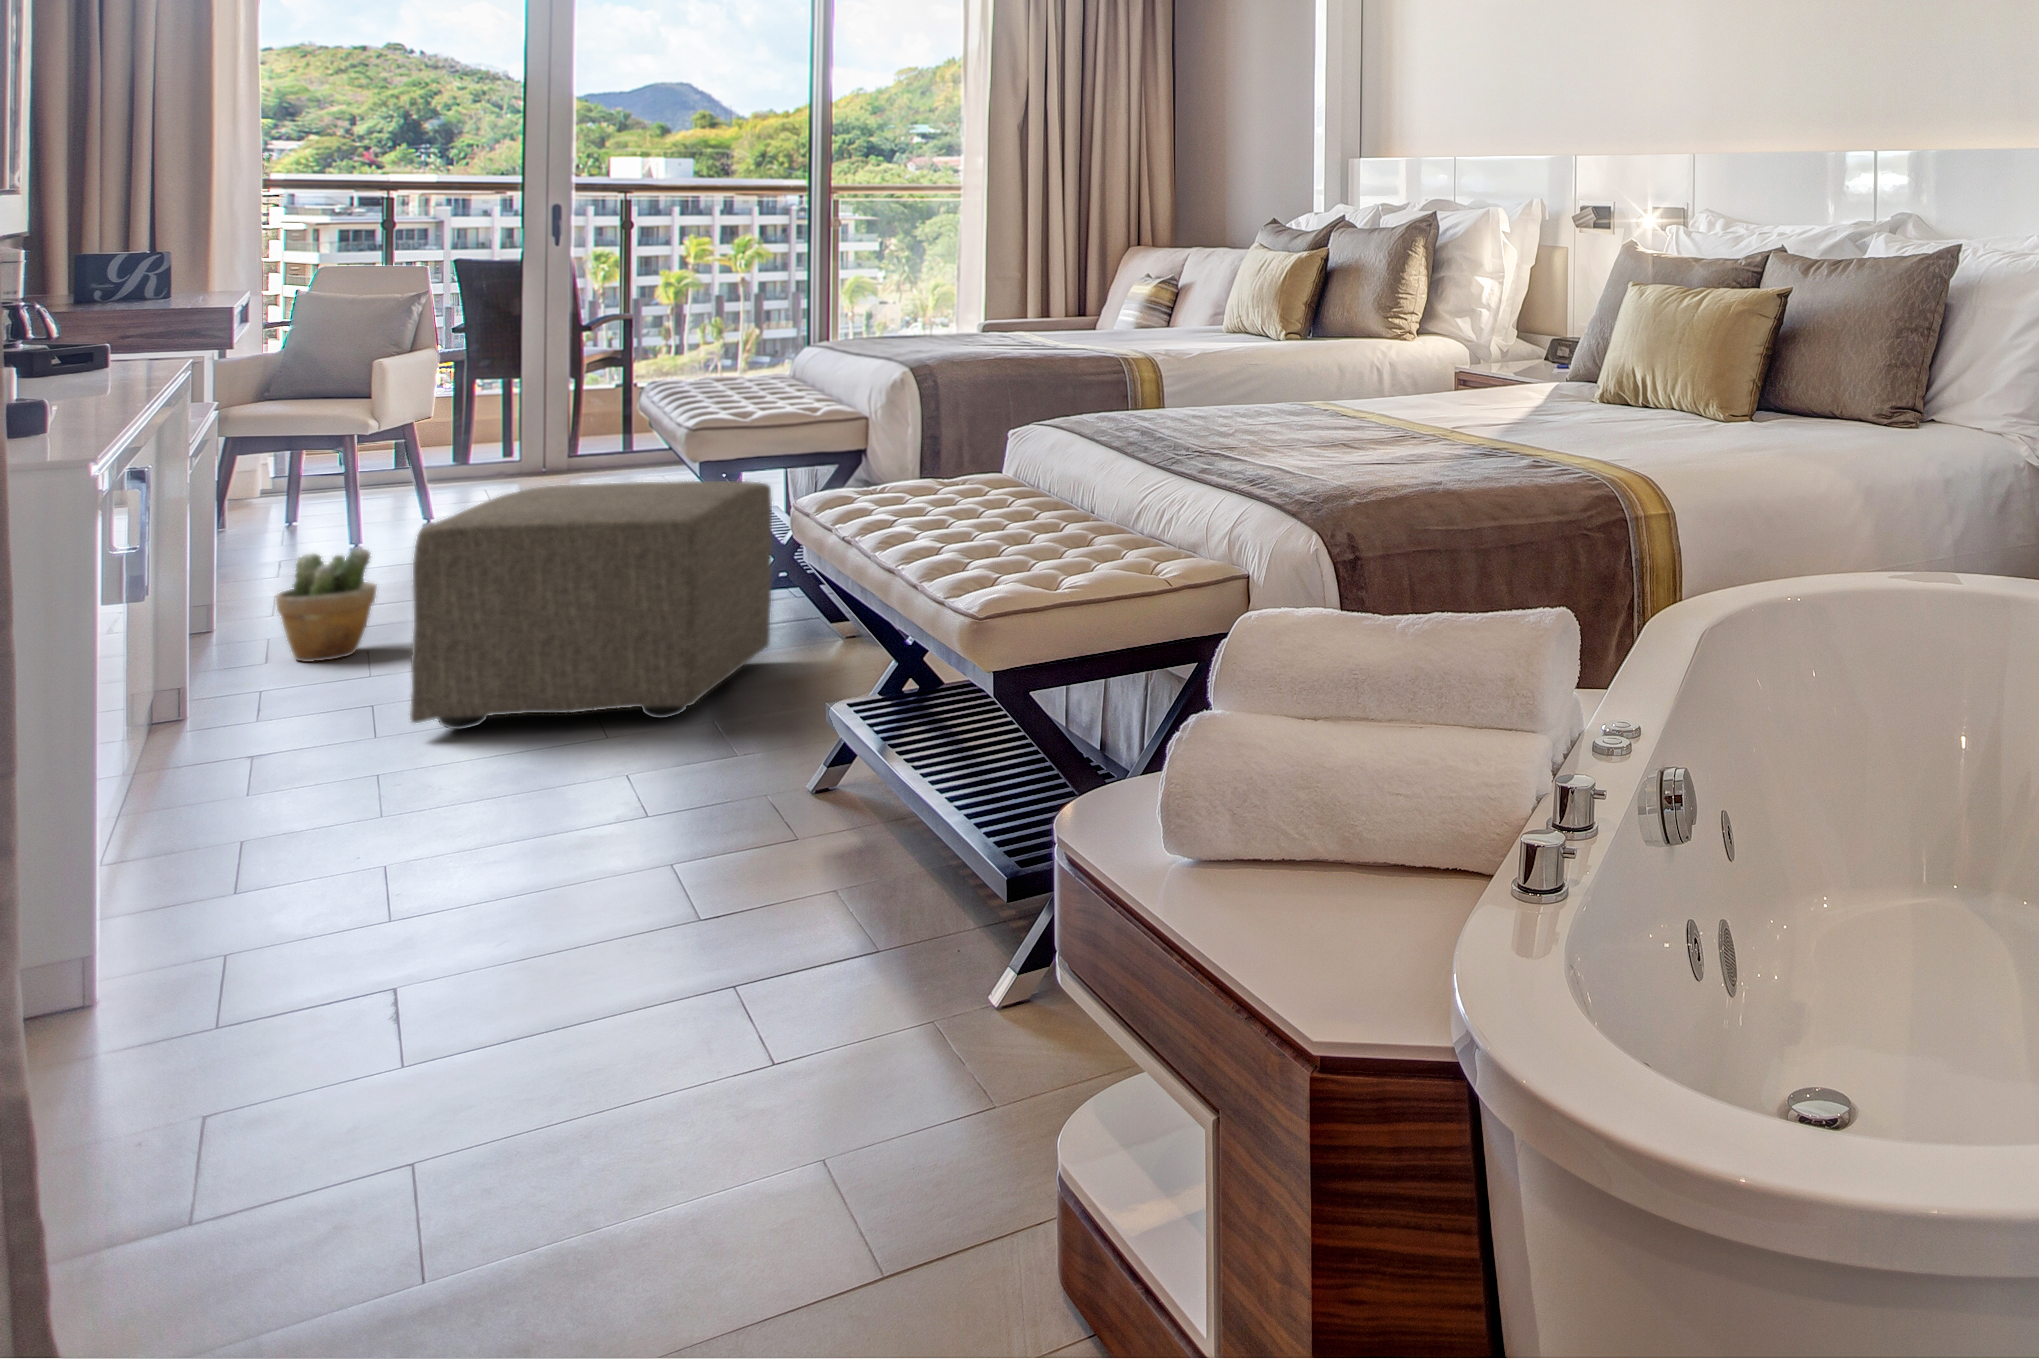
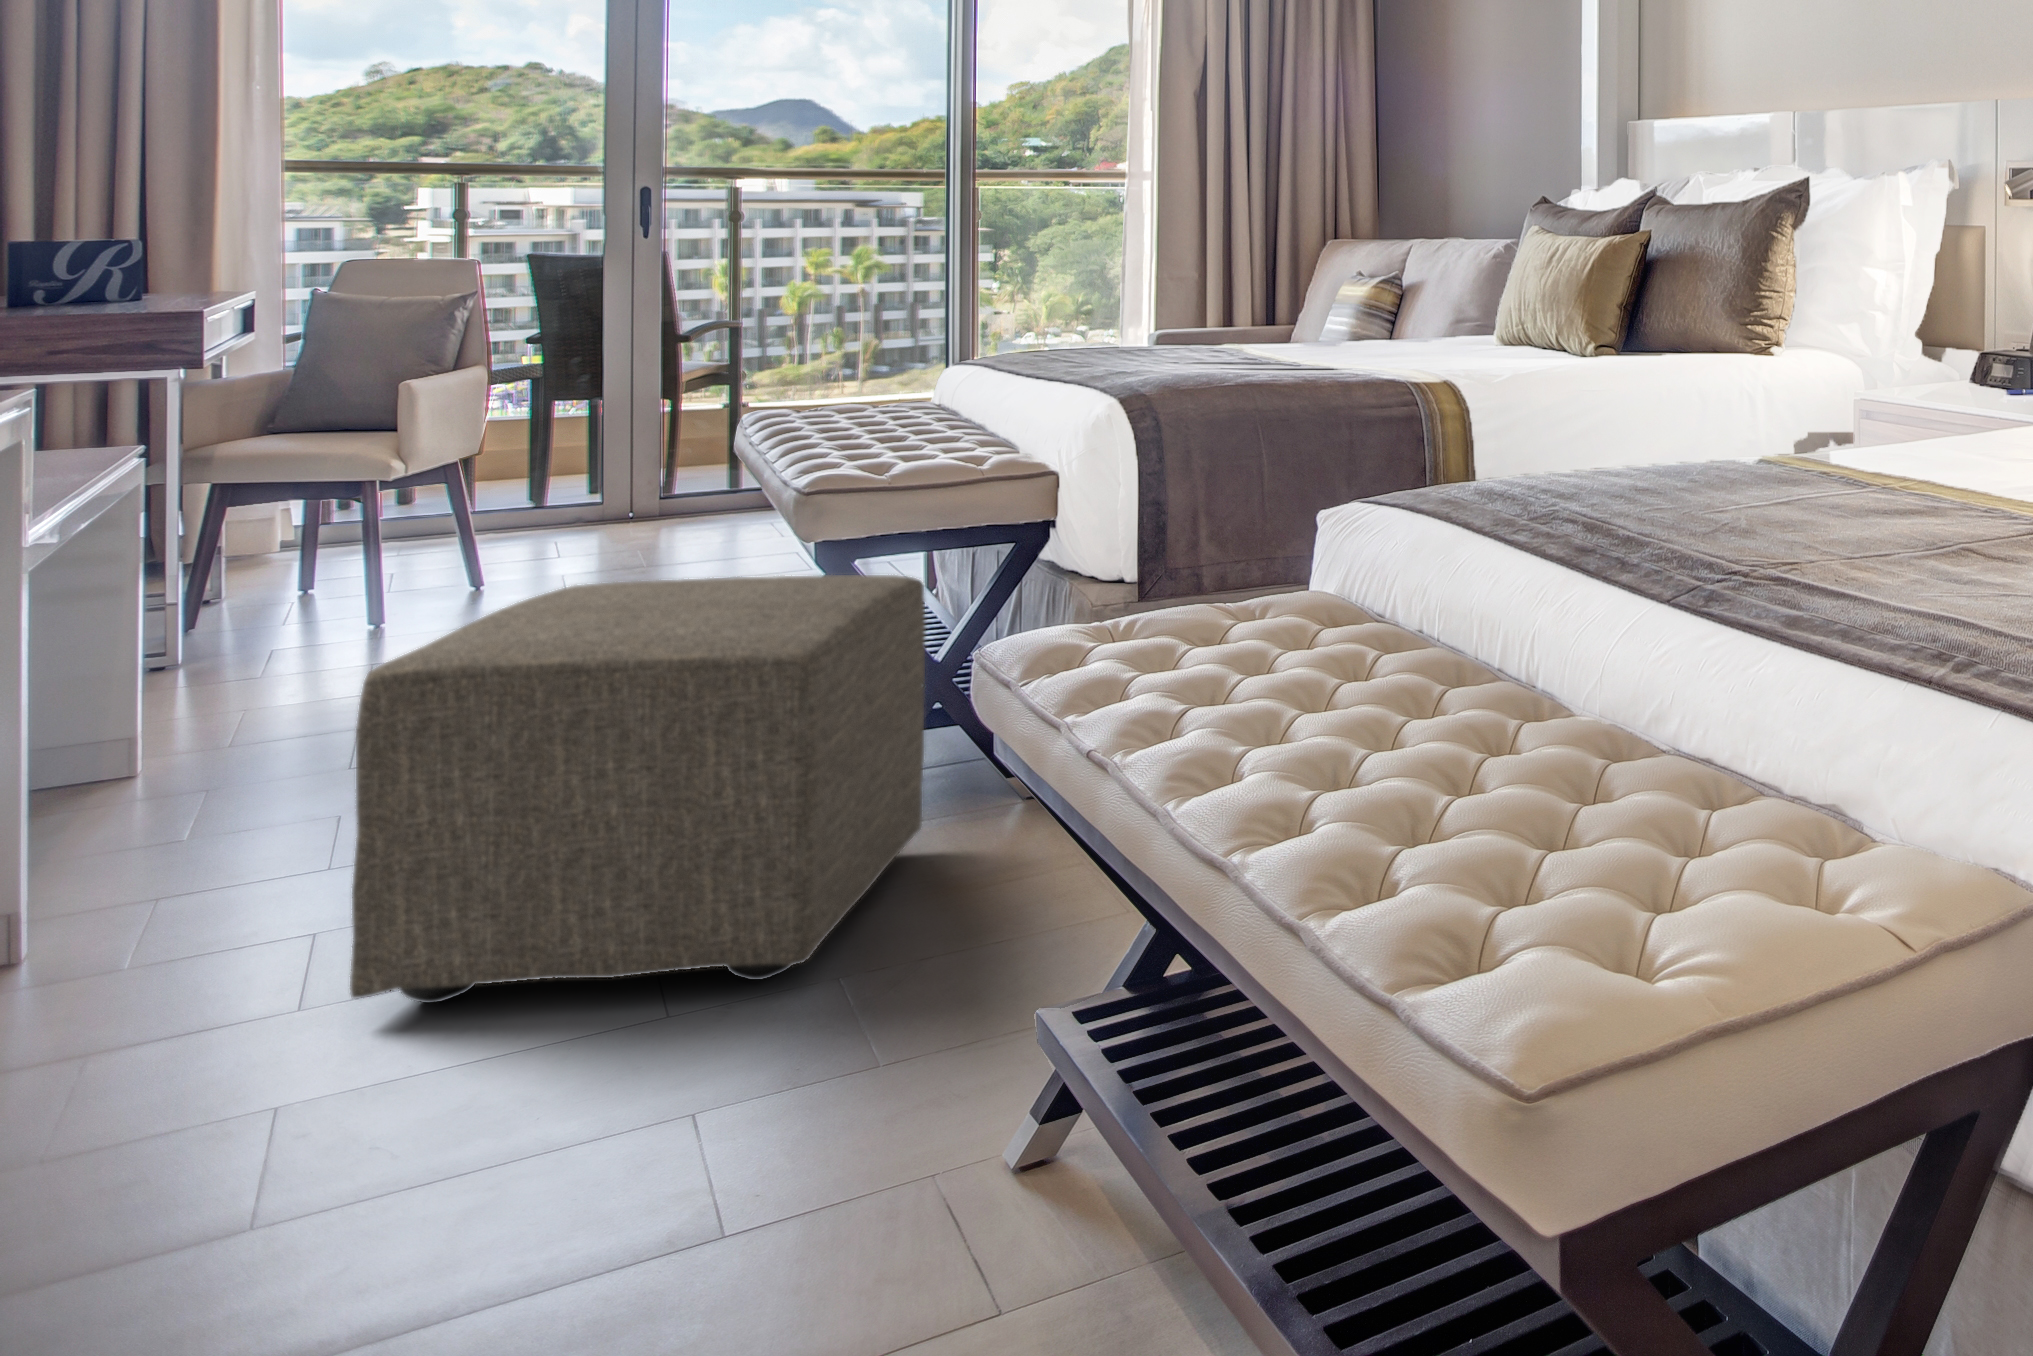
potted plant: present [276,549,376,662] -> none [196,672,350,846]

